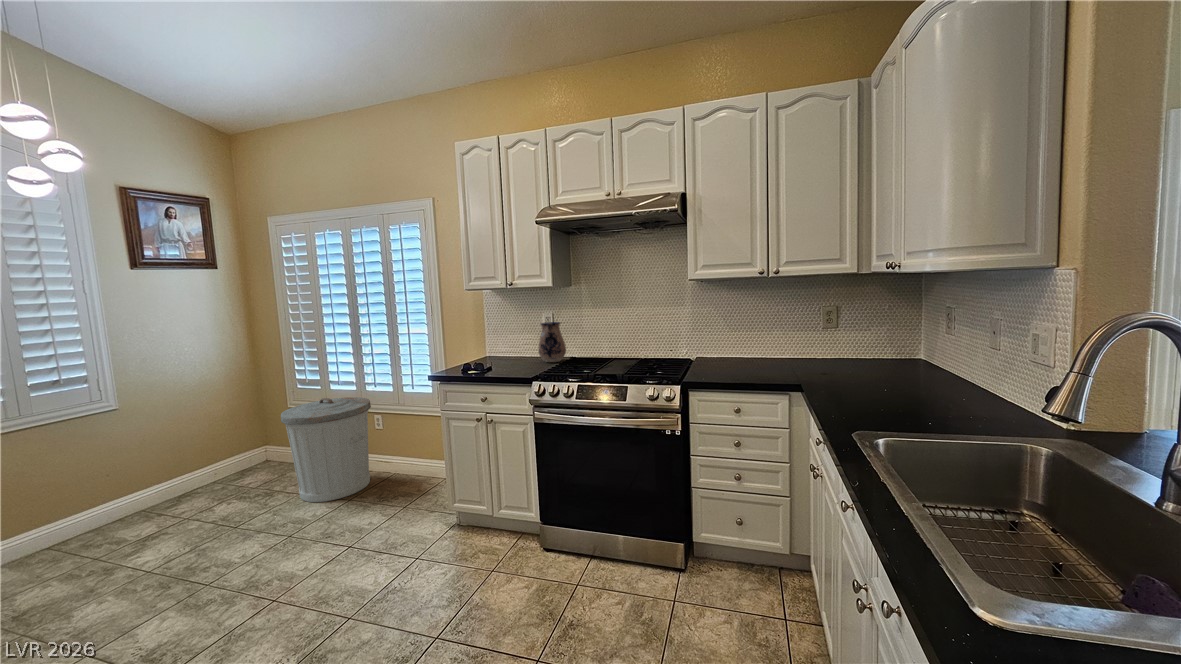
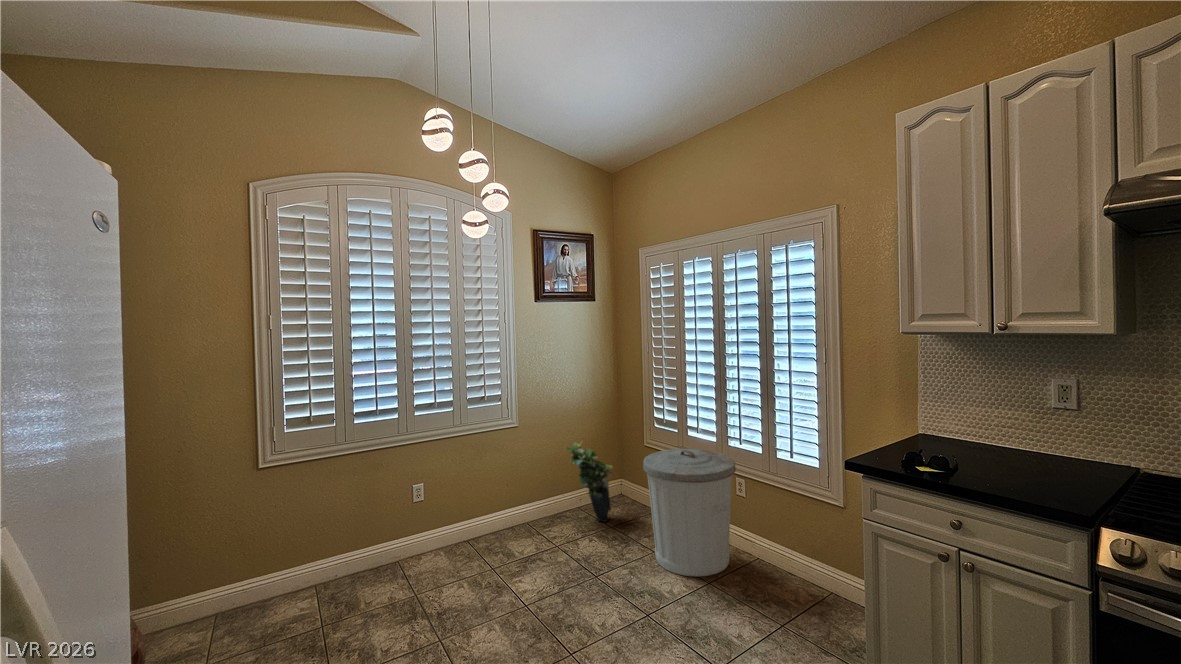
ceramic pitcher: present [539,322,566,362] -> none [1053,396,1127,475]
potted plant: none [187,411,253,485] -> present [565,443,613,522]

